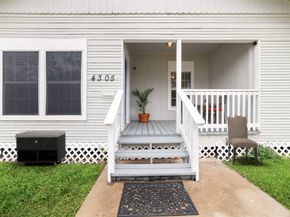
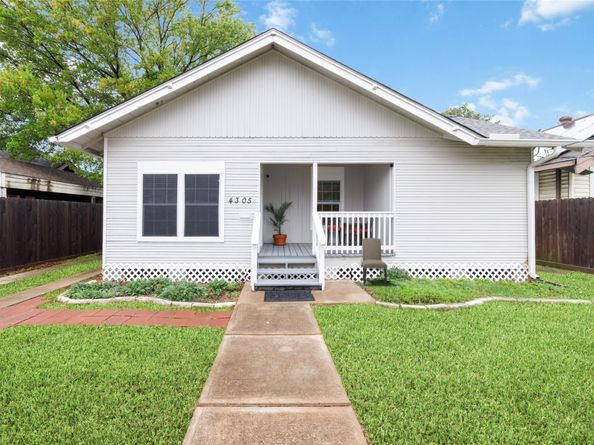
storage bench: present [15,131,66,165] -> none [156,252,204,284]

